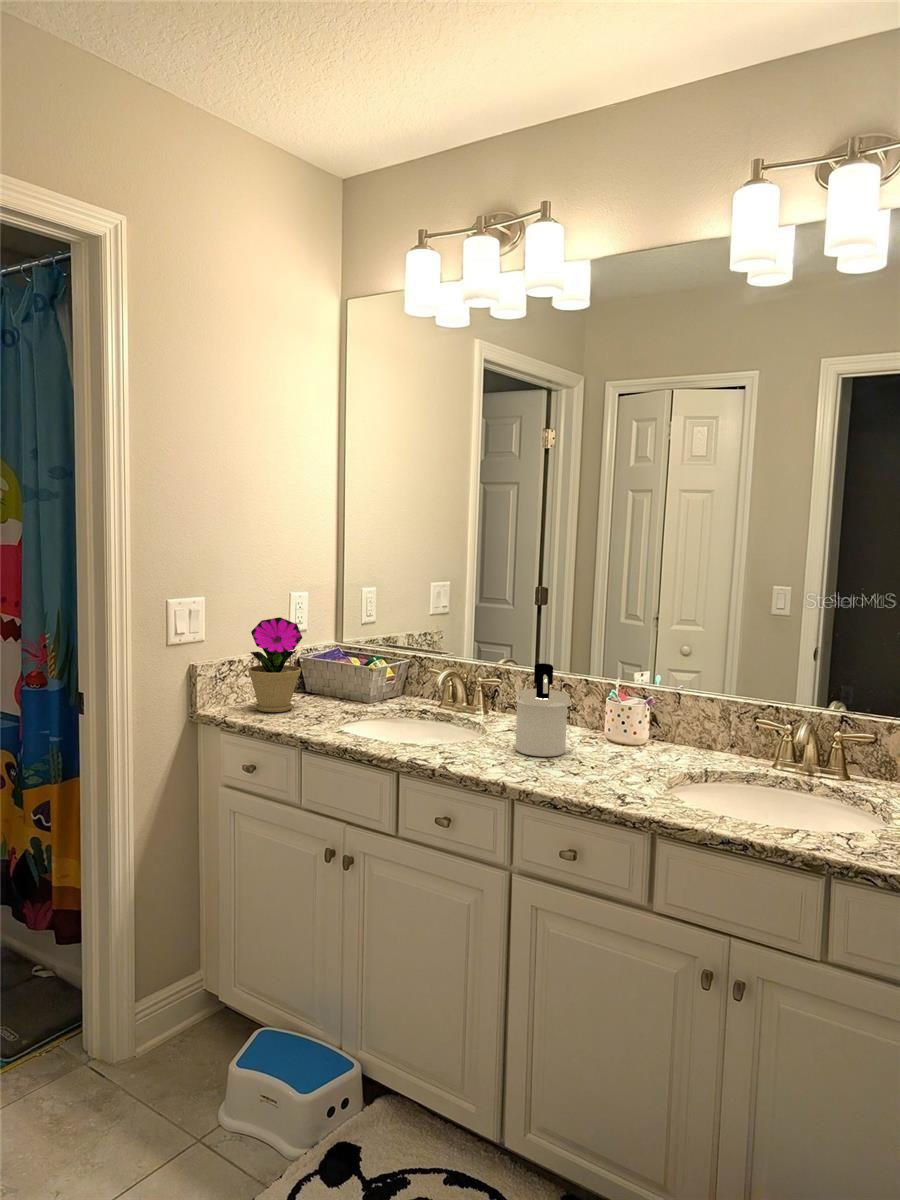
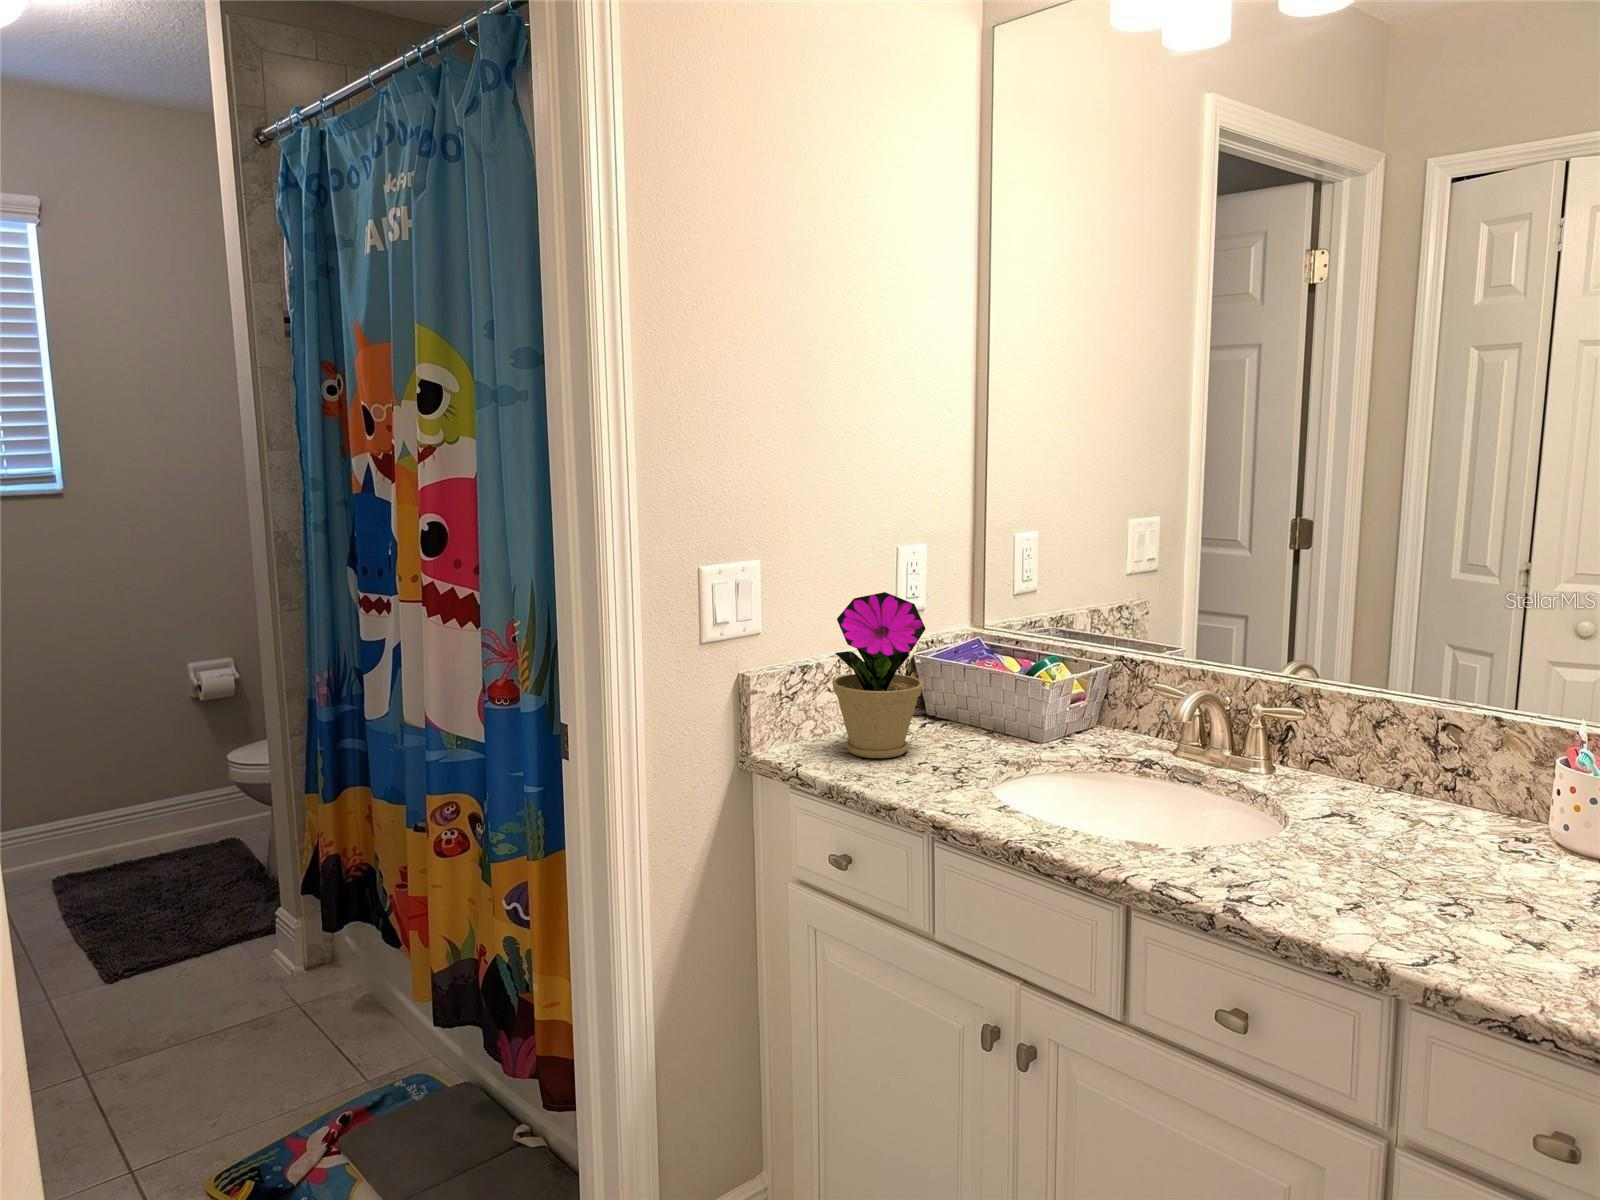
soap dispenser: present [515,663,570,757] -> none [1369,696,1499,891]

